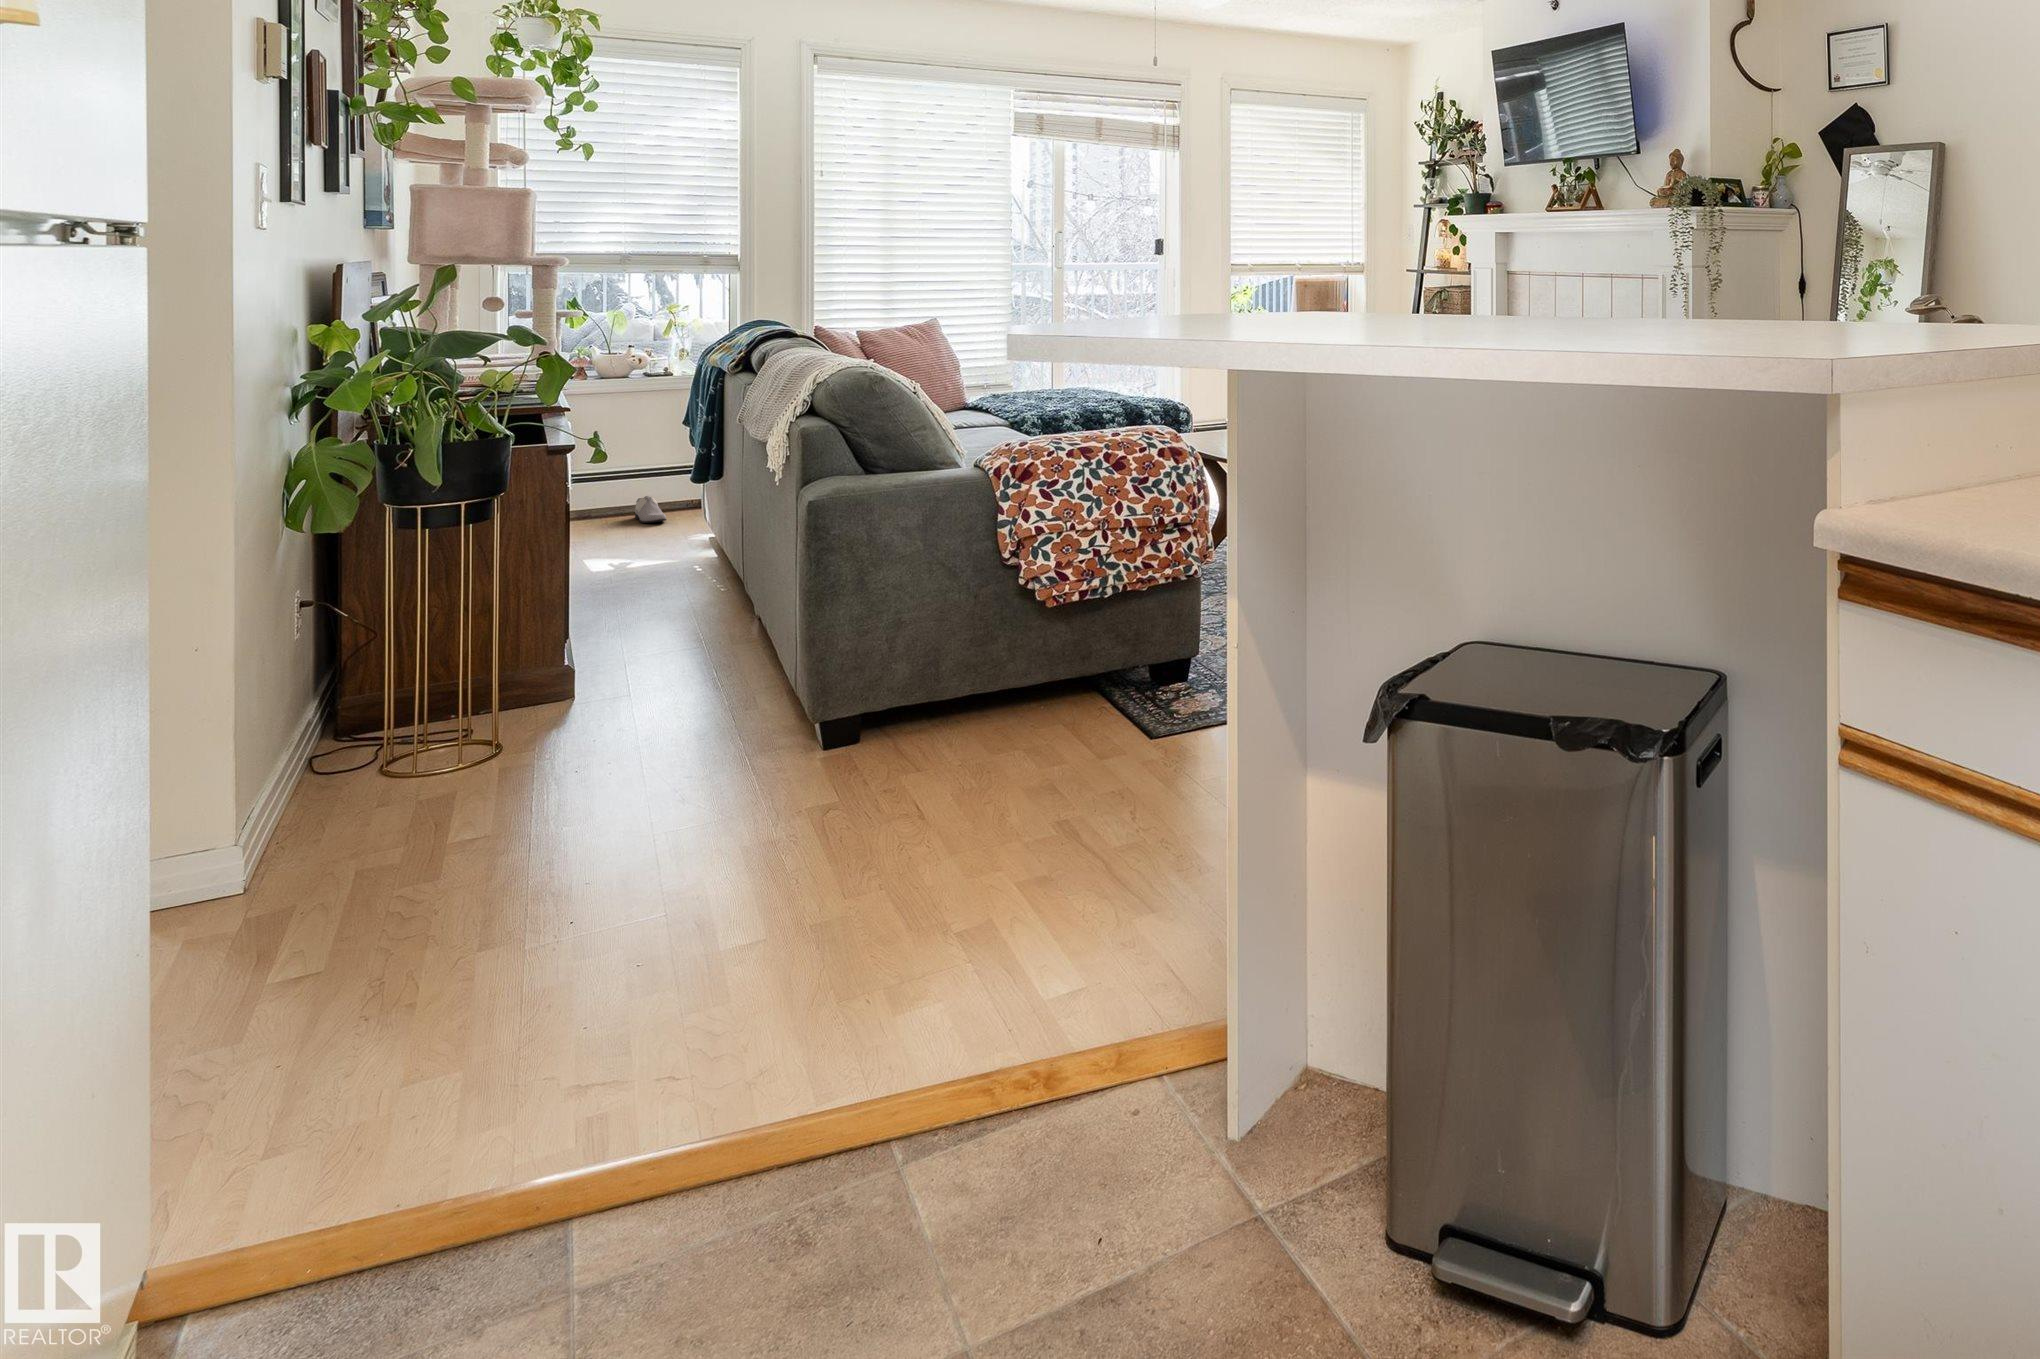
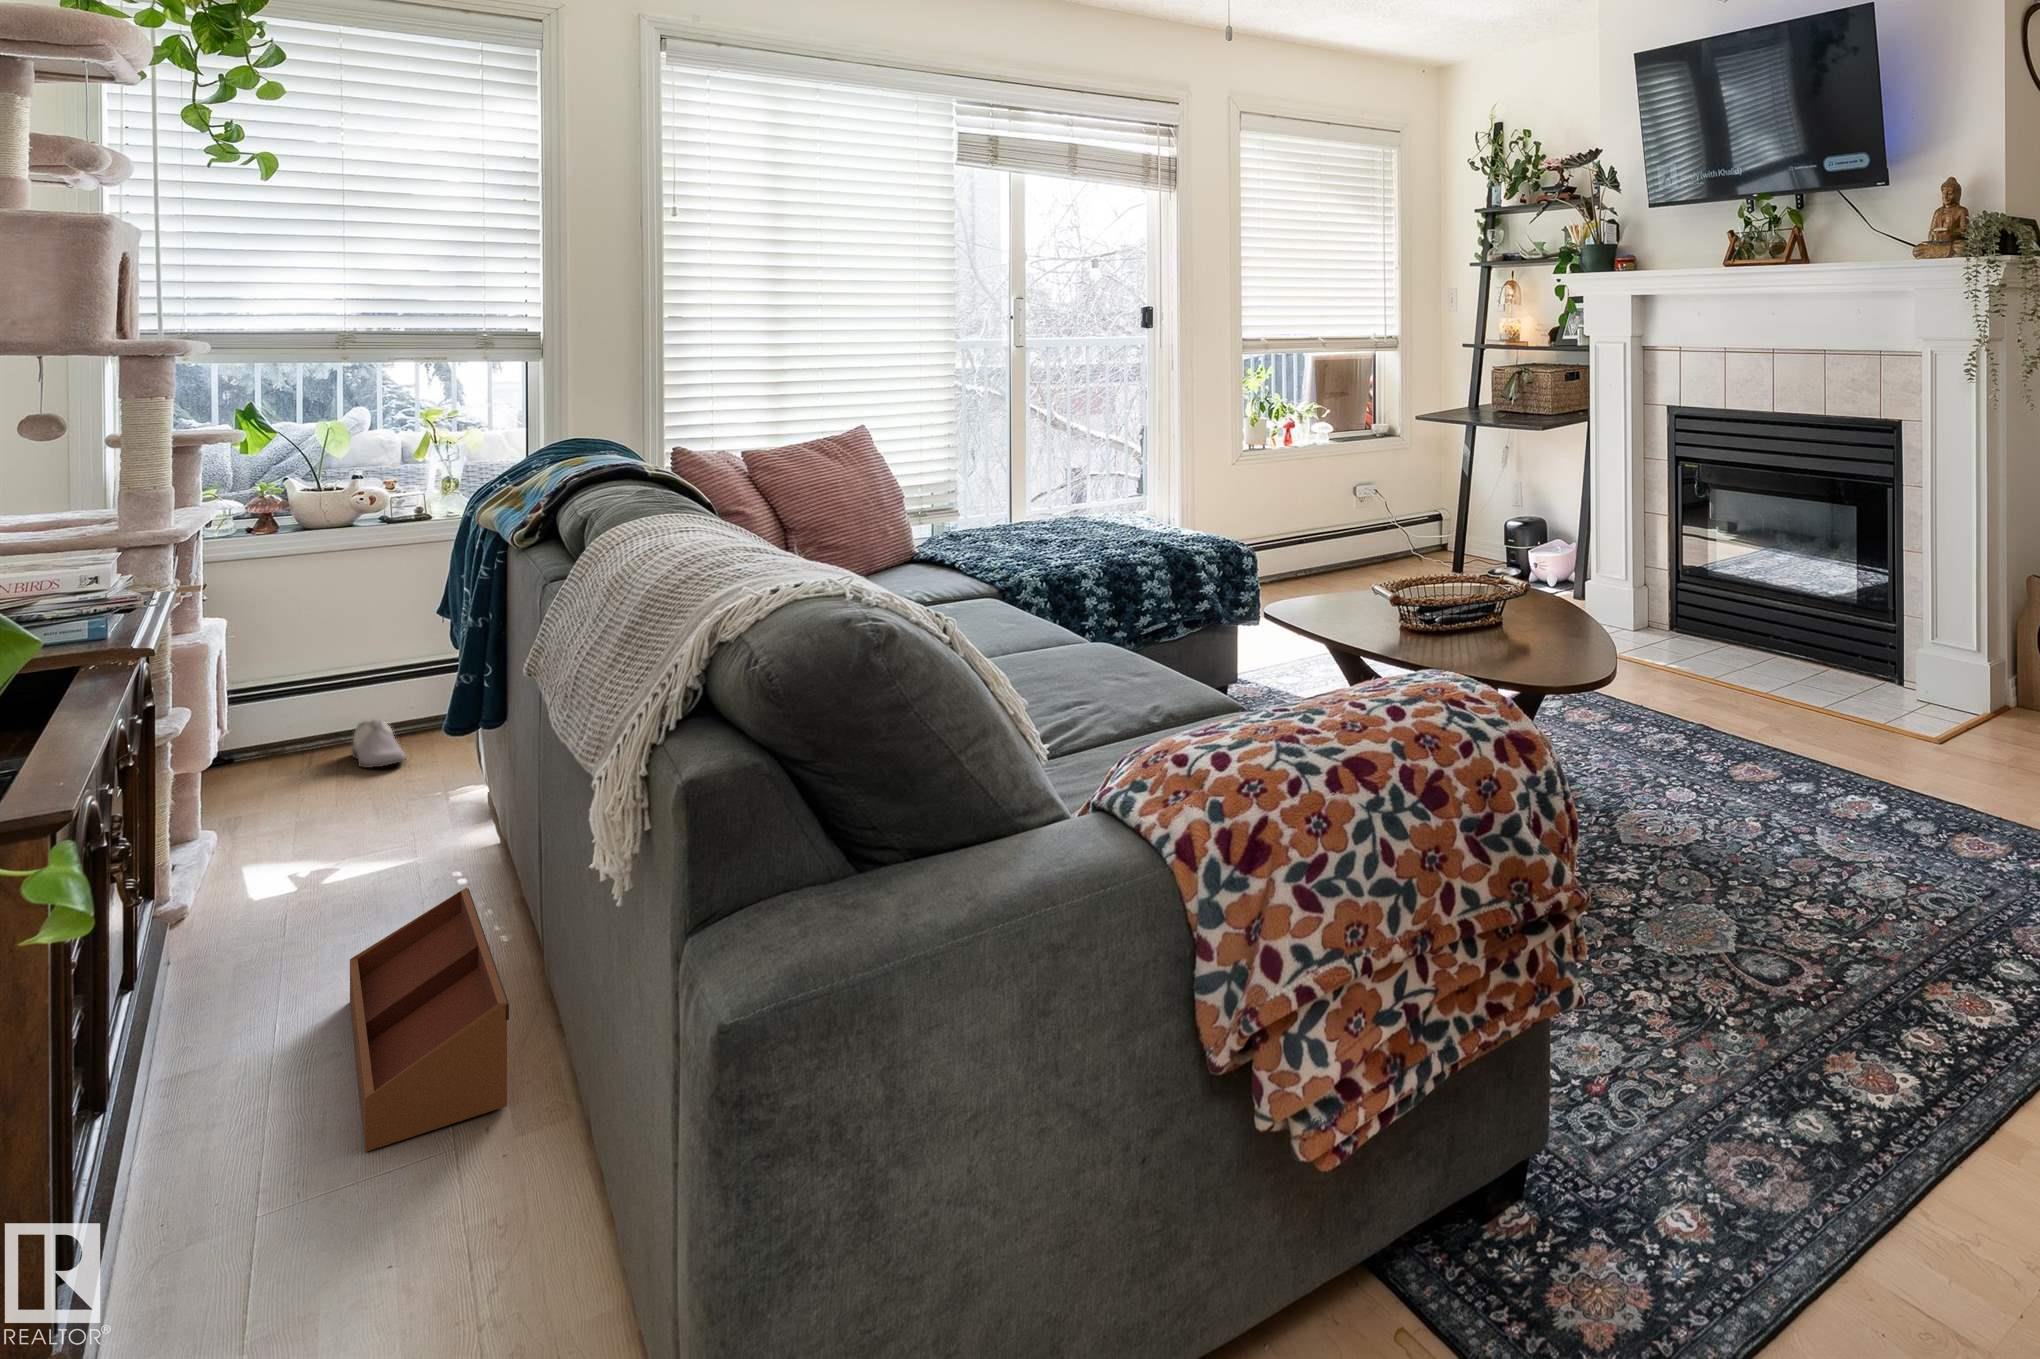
storage bin: none [655,551,733,641] -> present [350,887,509,1152]

